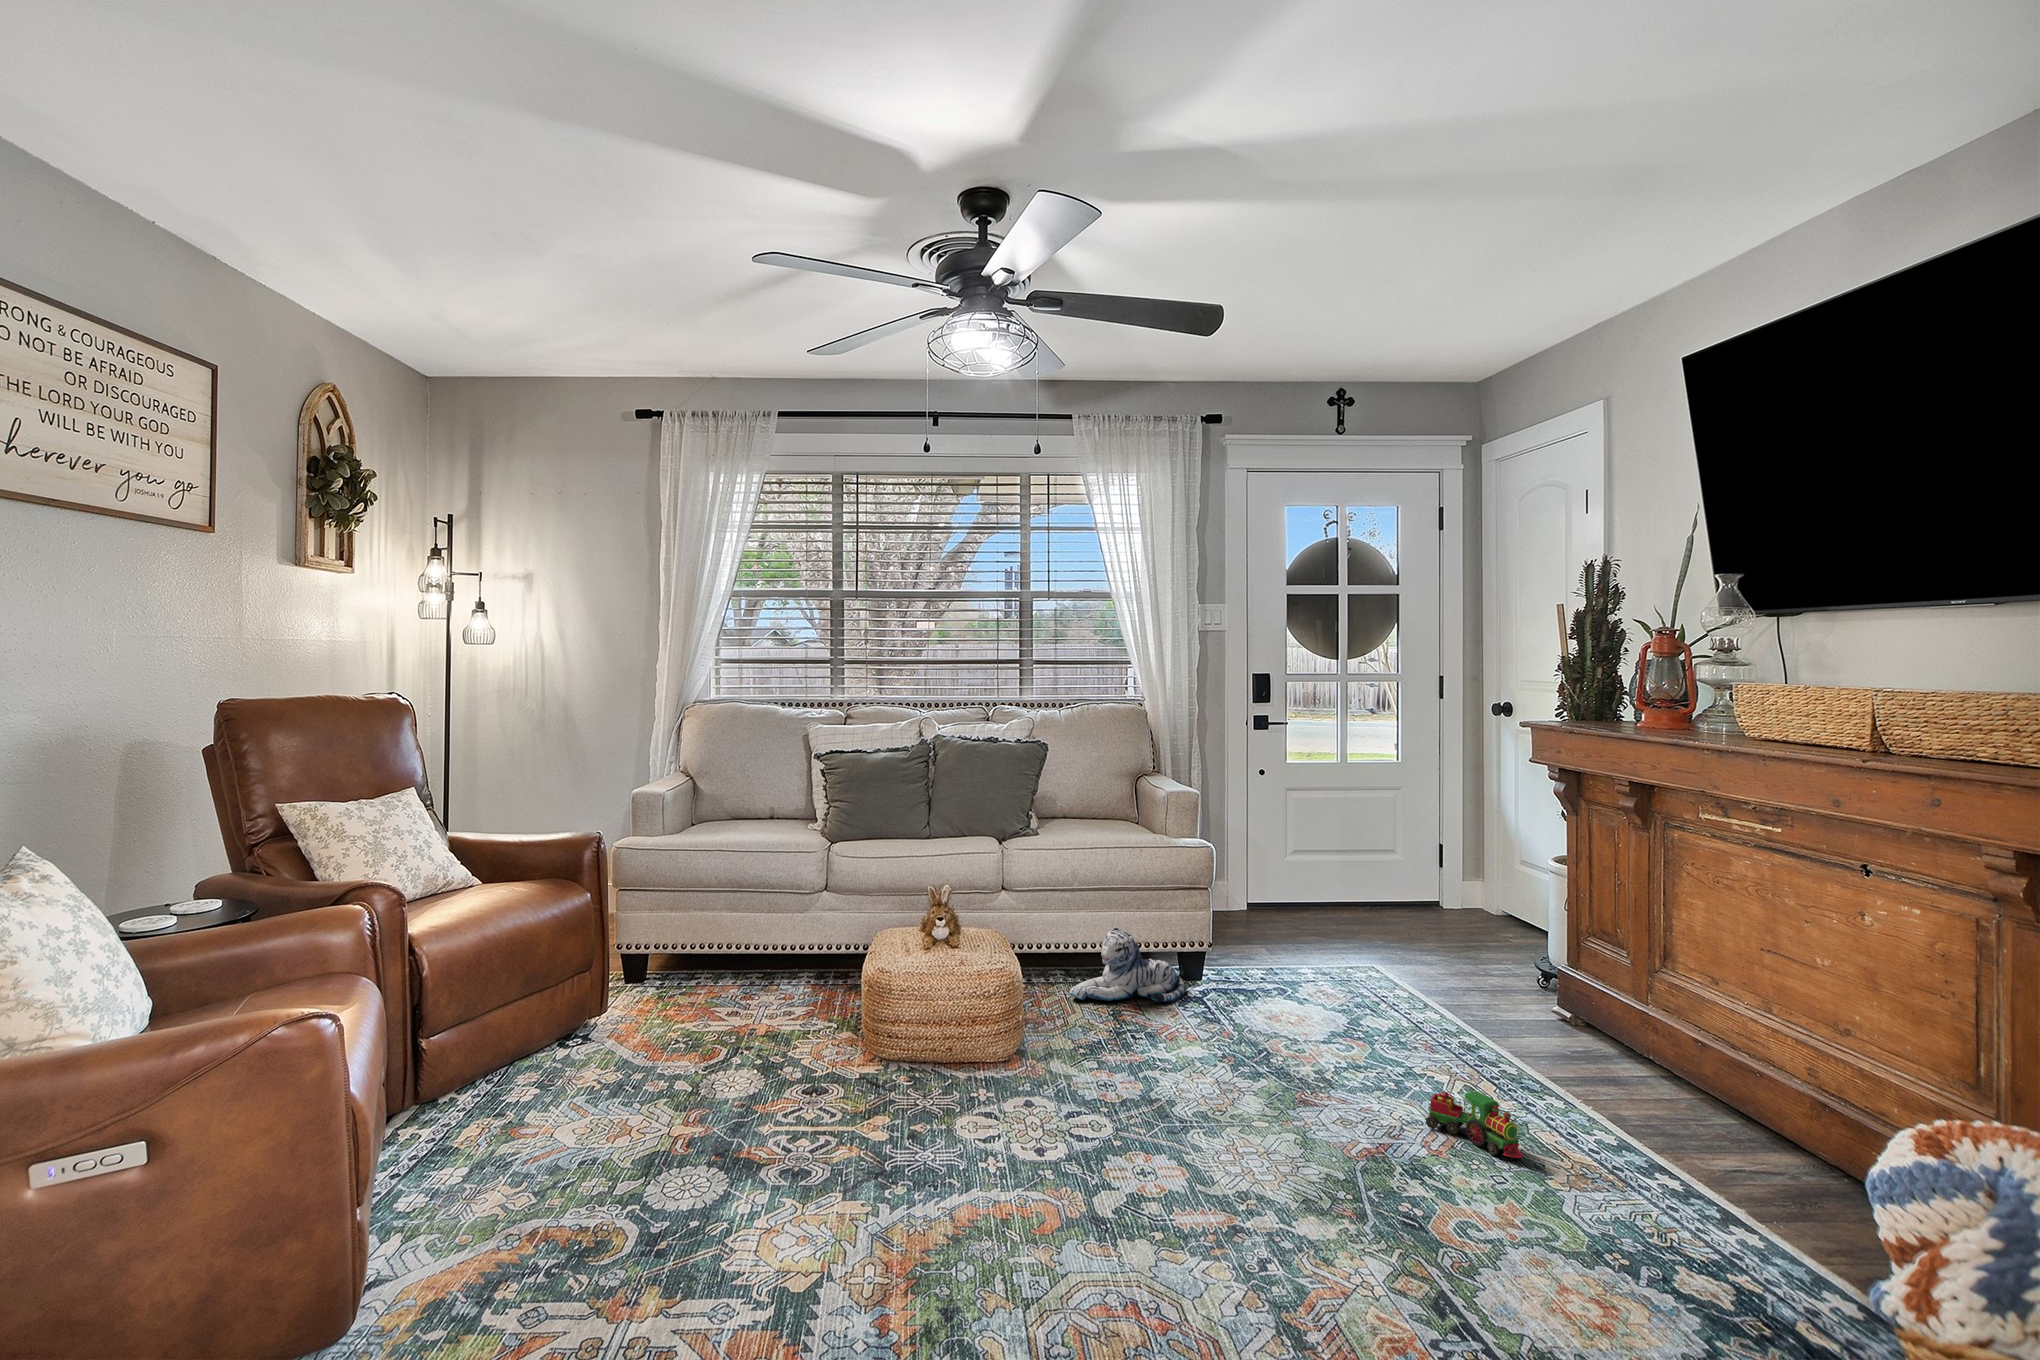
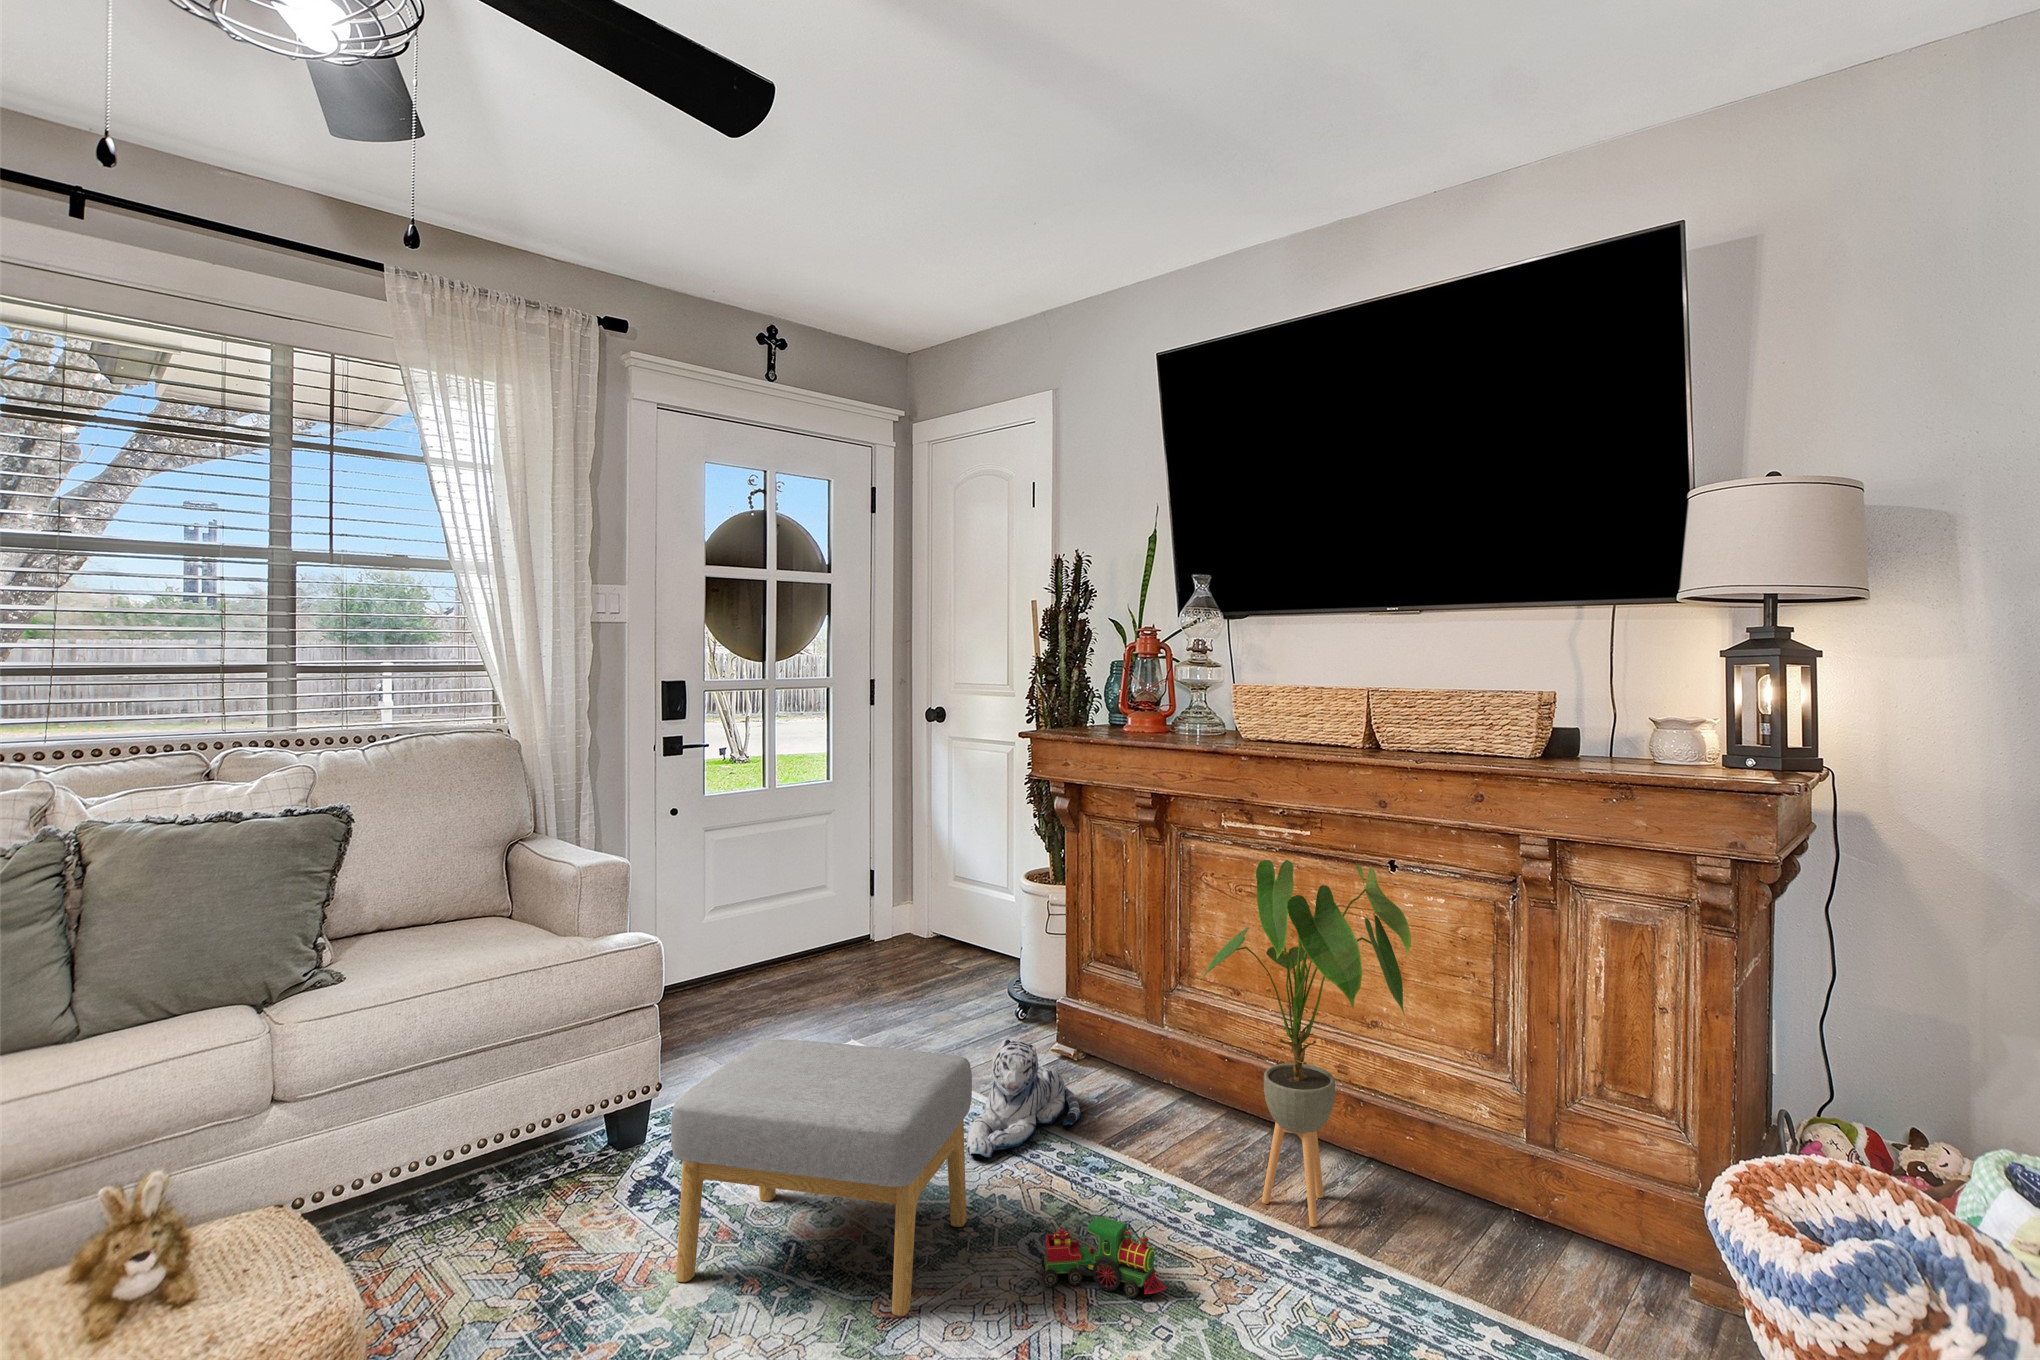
house plant: none [1611,840,1864,1180] -> present [1200,860,1411,1227]
footstool: none [1185,918,1398,1105] -> present [671,1039,972,1316]
plush toy: present [1070,927,1186,1002] -> present [967,1039,1081,1158]

